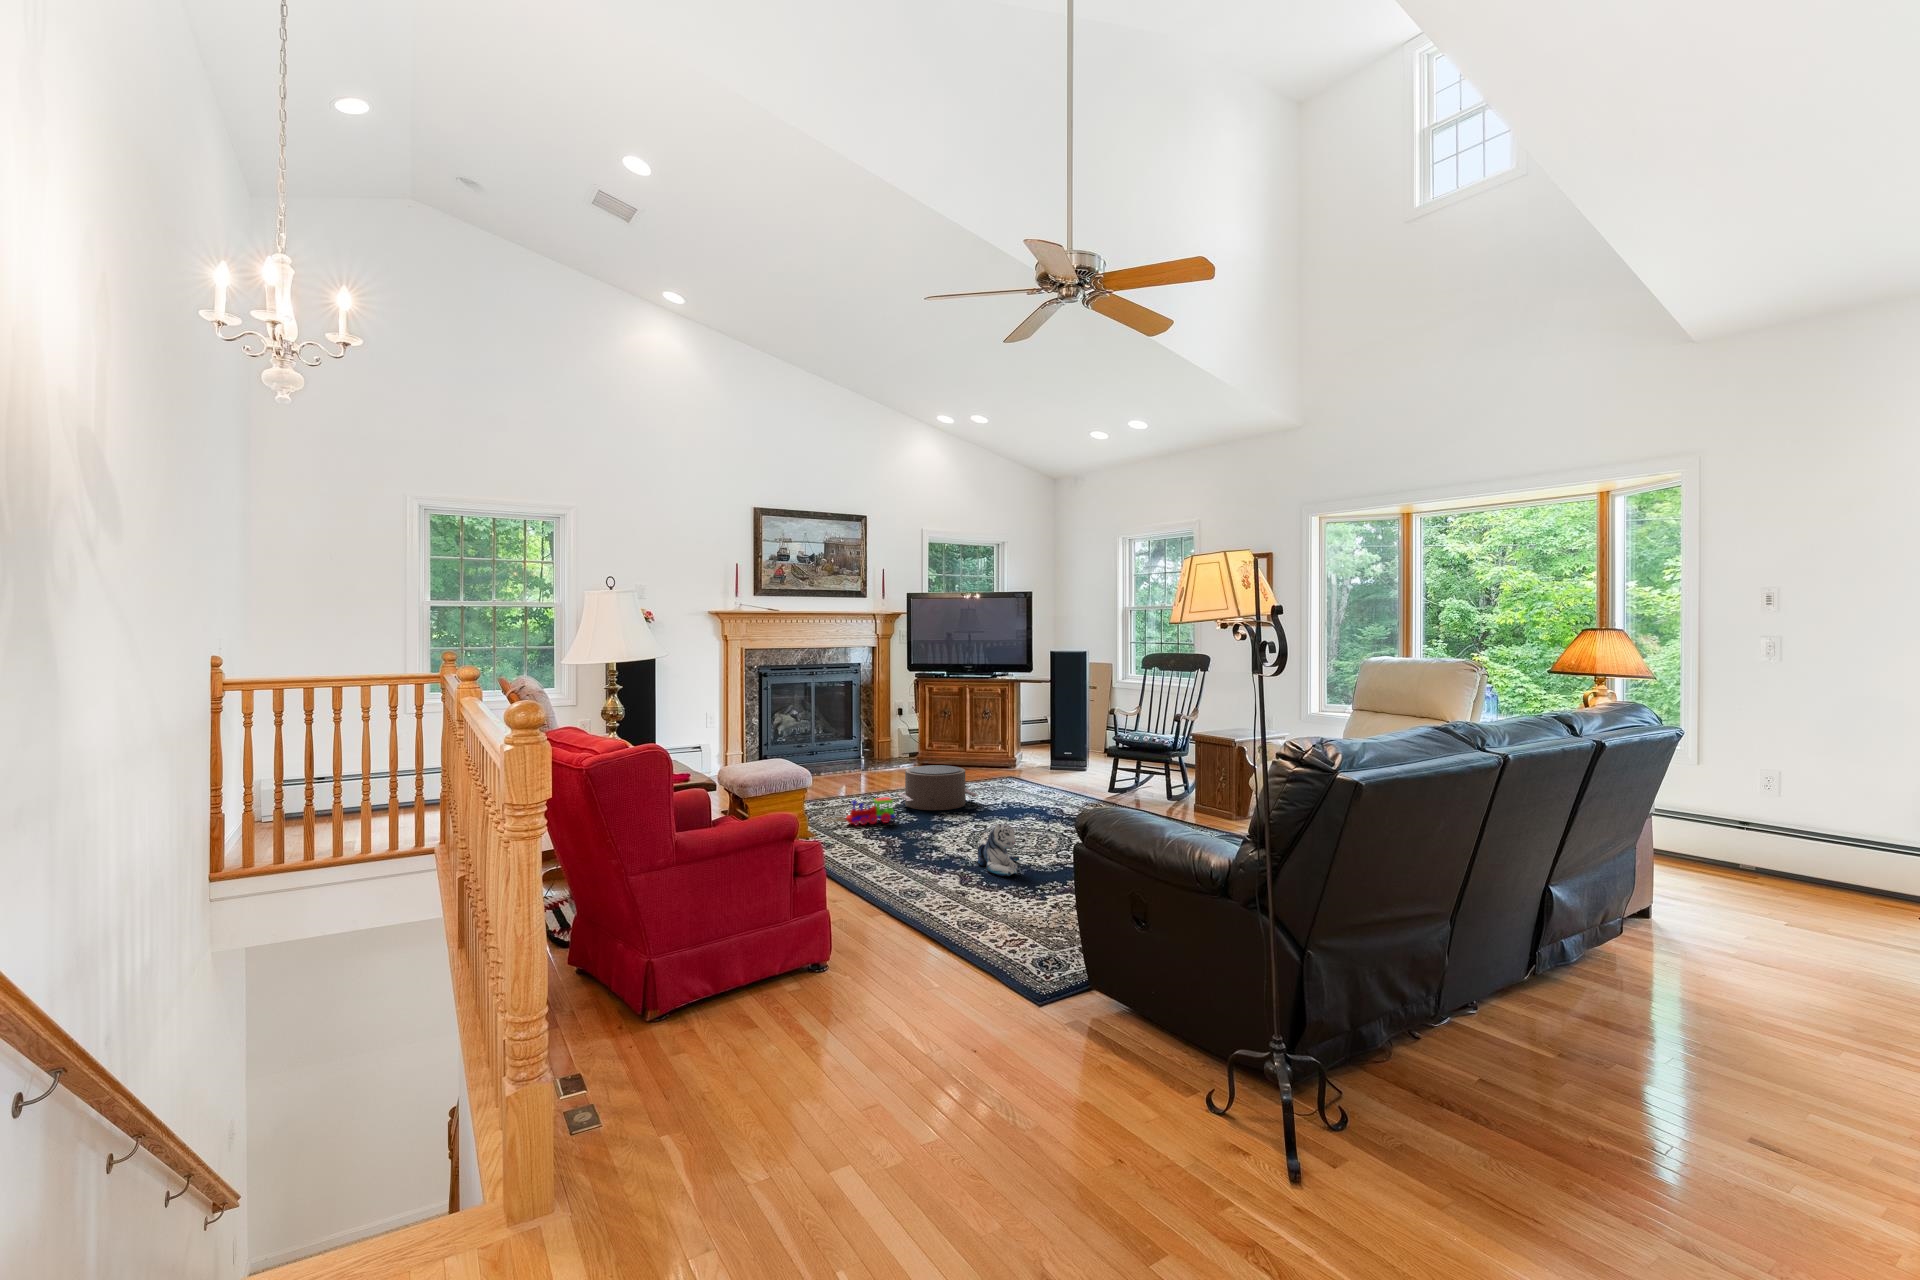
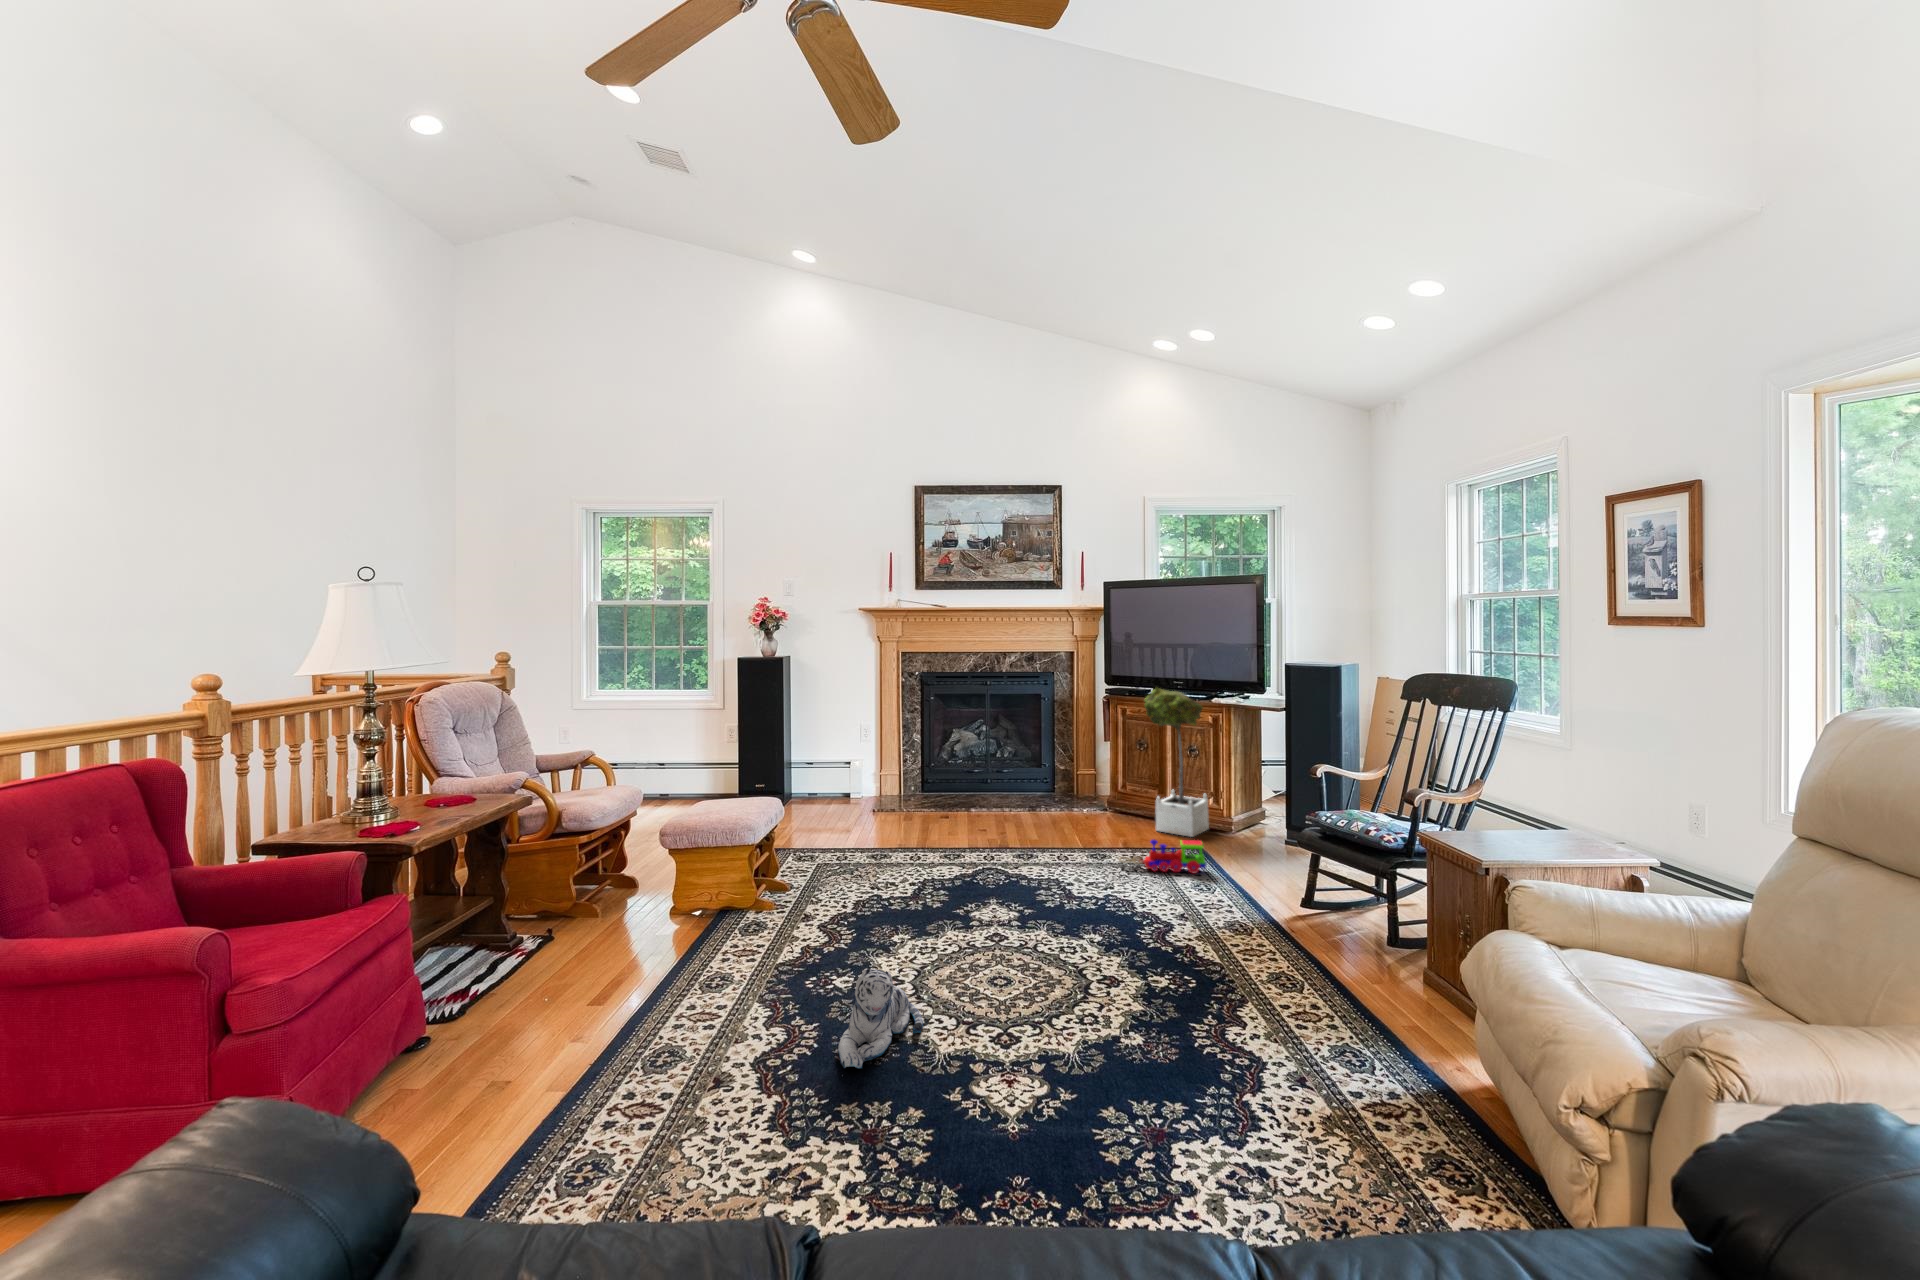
potted tree: none [959,669,1003,773] -> present [1145,688,1209,837]
pouf: present [898,765,978,810] -> none [958,823,1069,894]
toy train: present [826,797,895,825] -> present [1119,840,1206,873]

